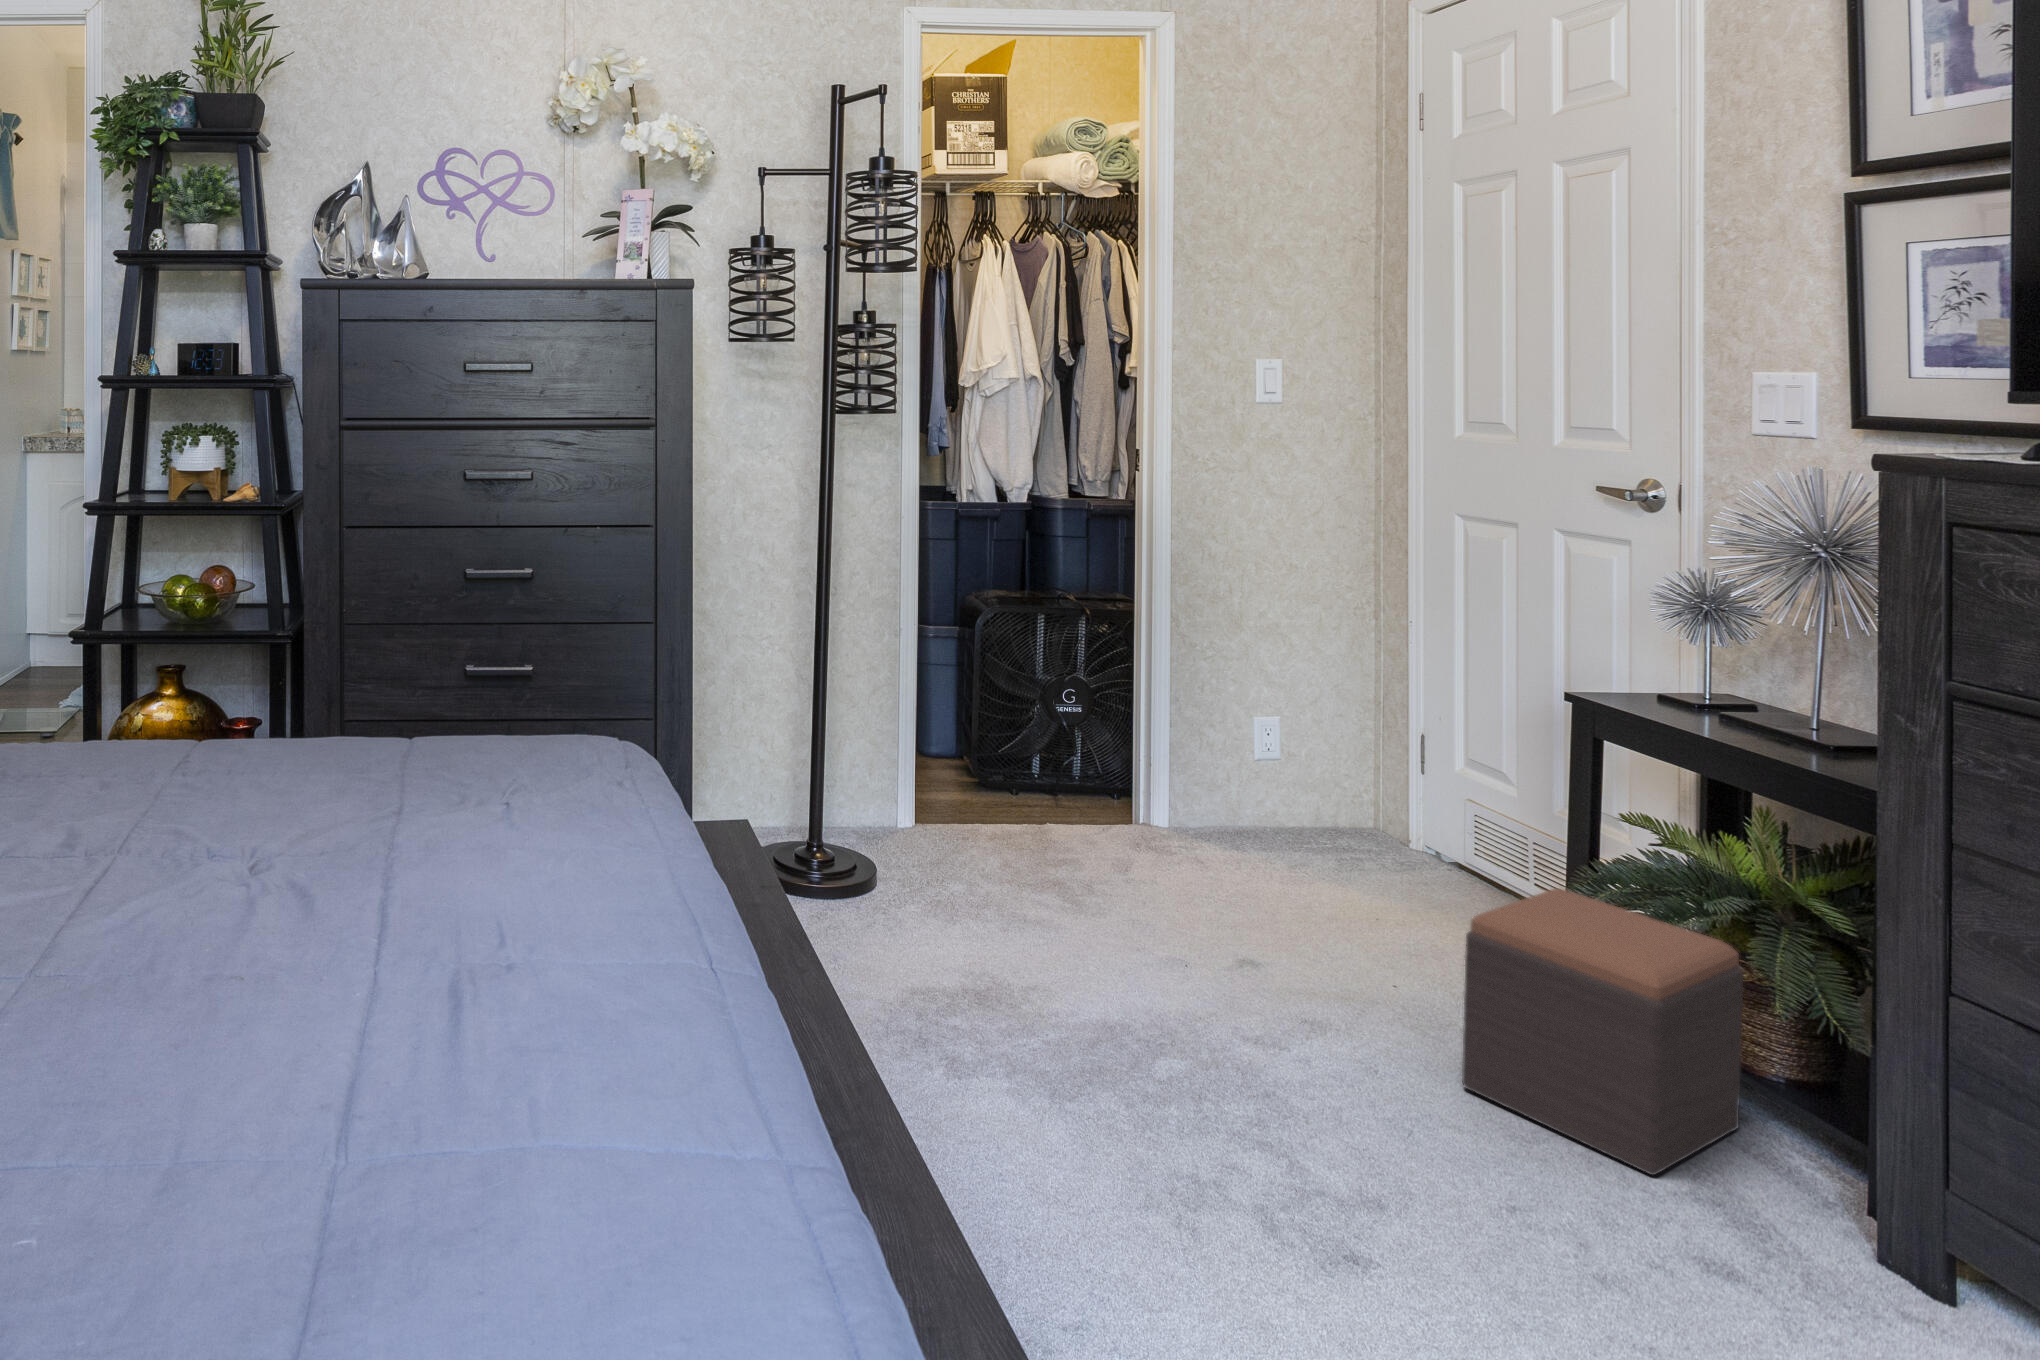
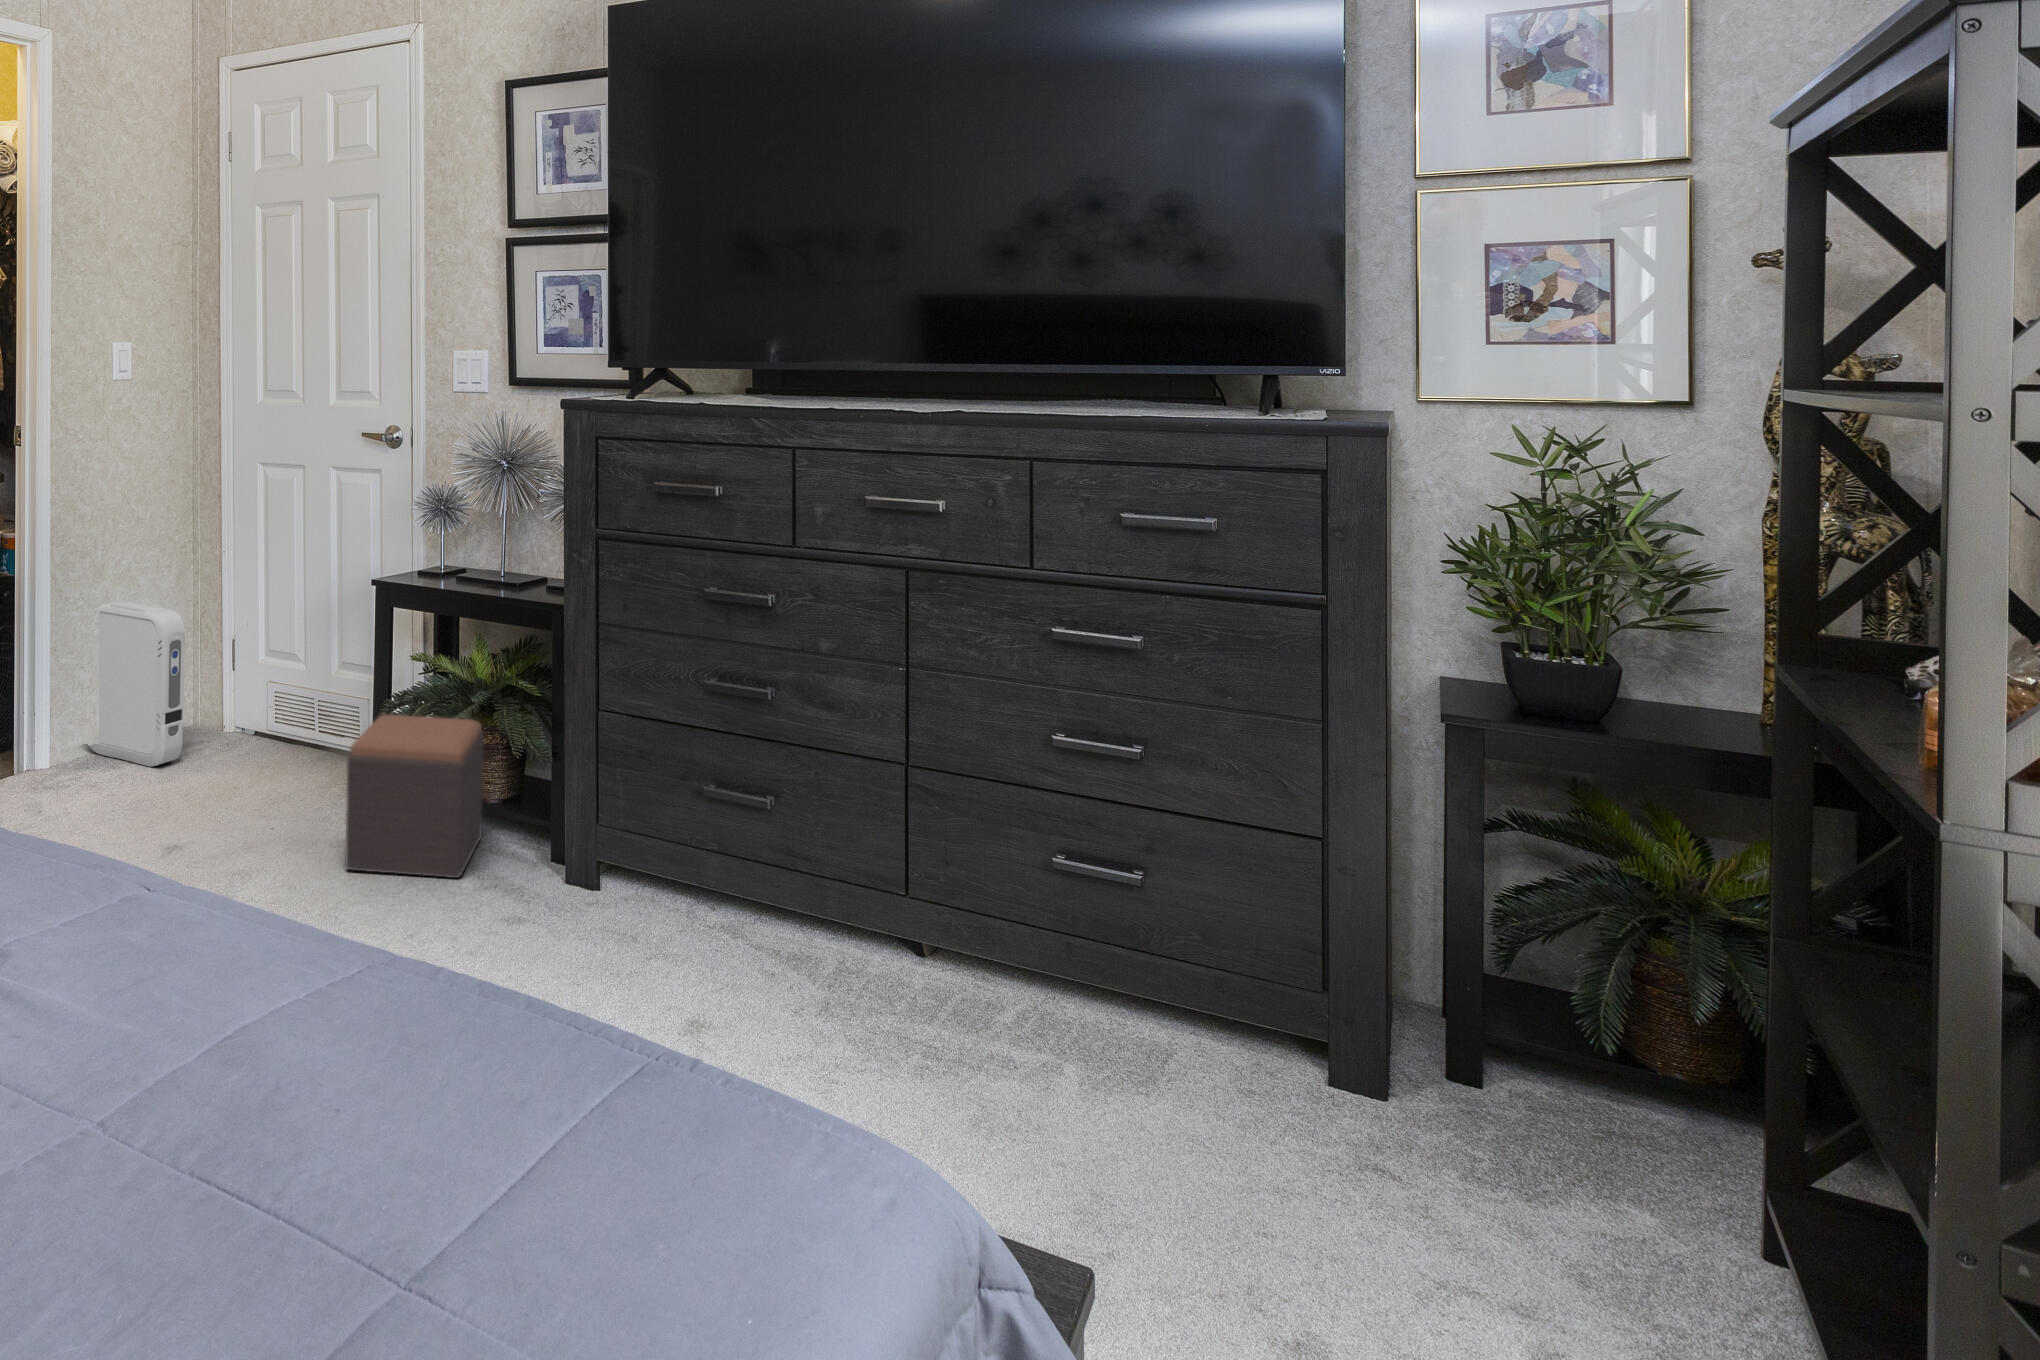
air purifier: none [1218,657,1330,860] -> present [89,601,185,767]

